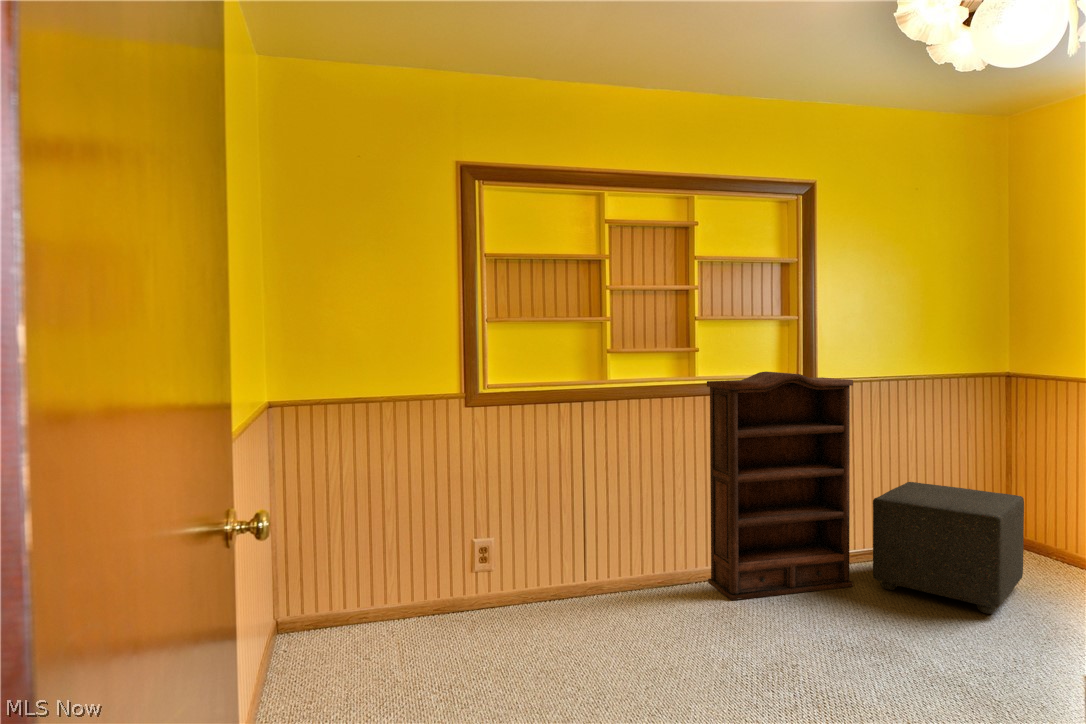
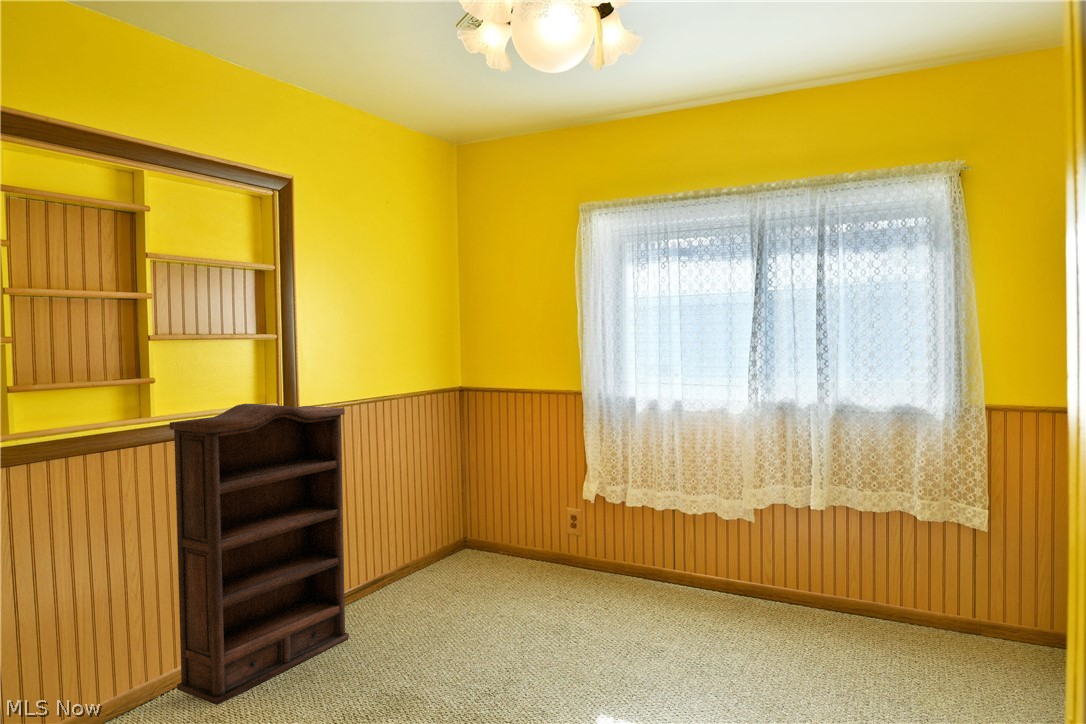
ottoman: present [873,482,1024,614] -> none [367,507,490,631]

